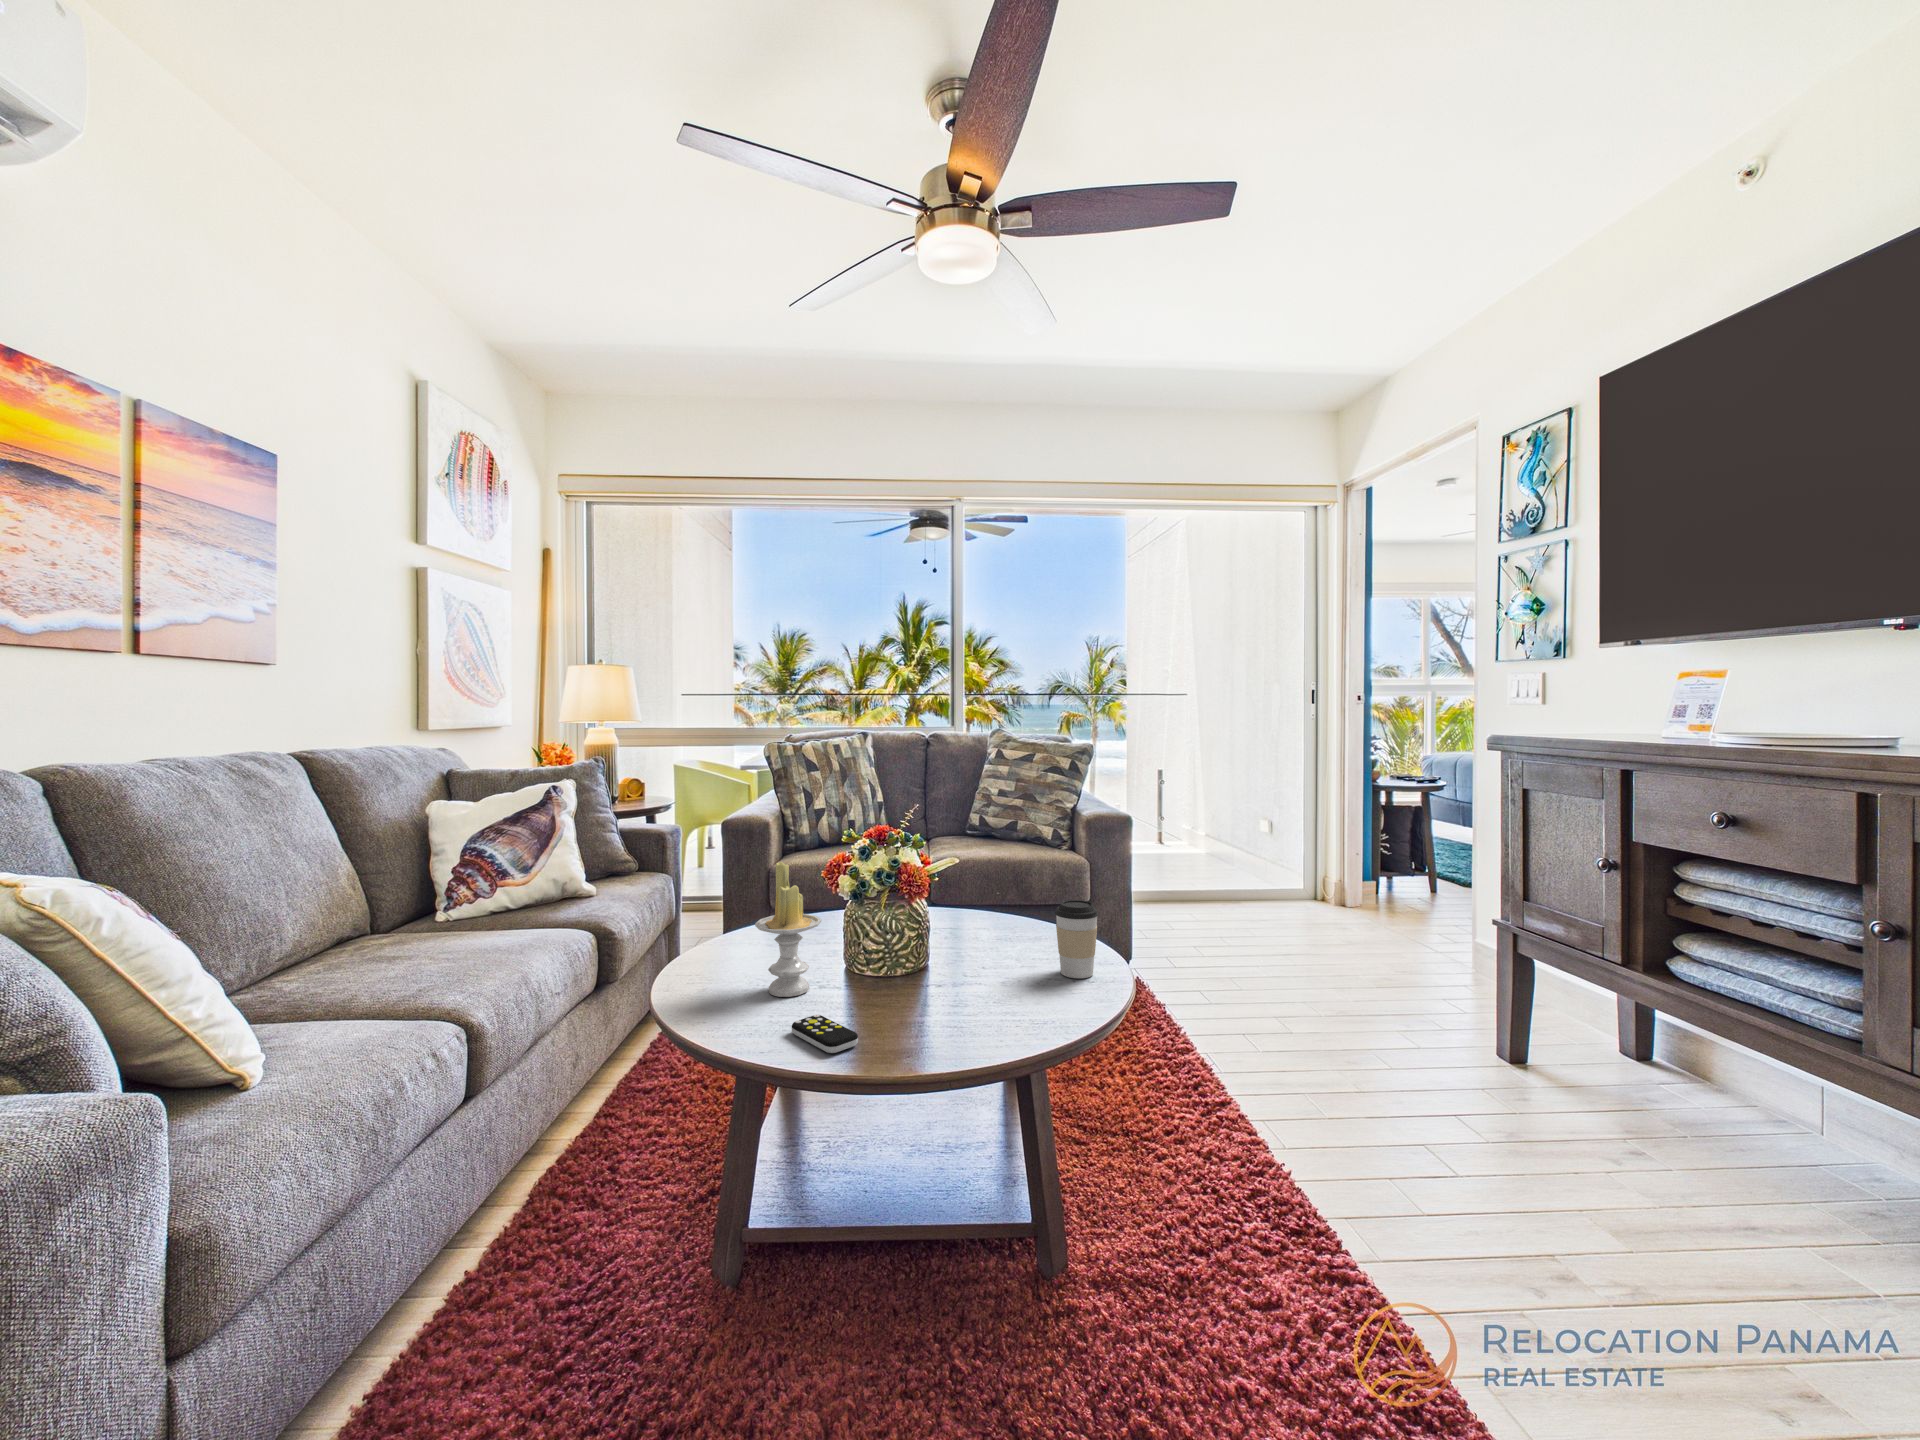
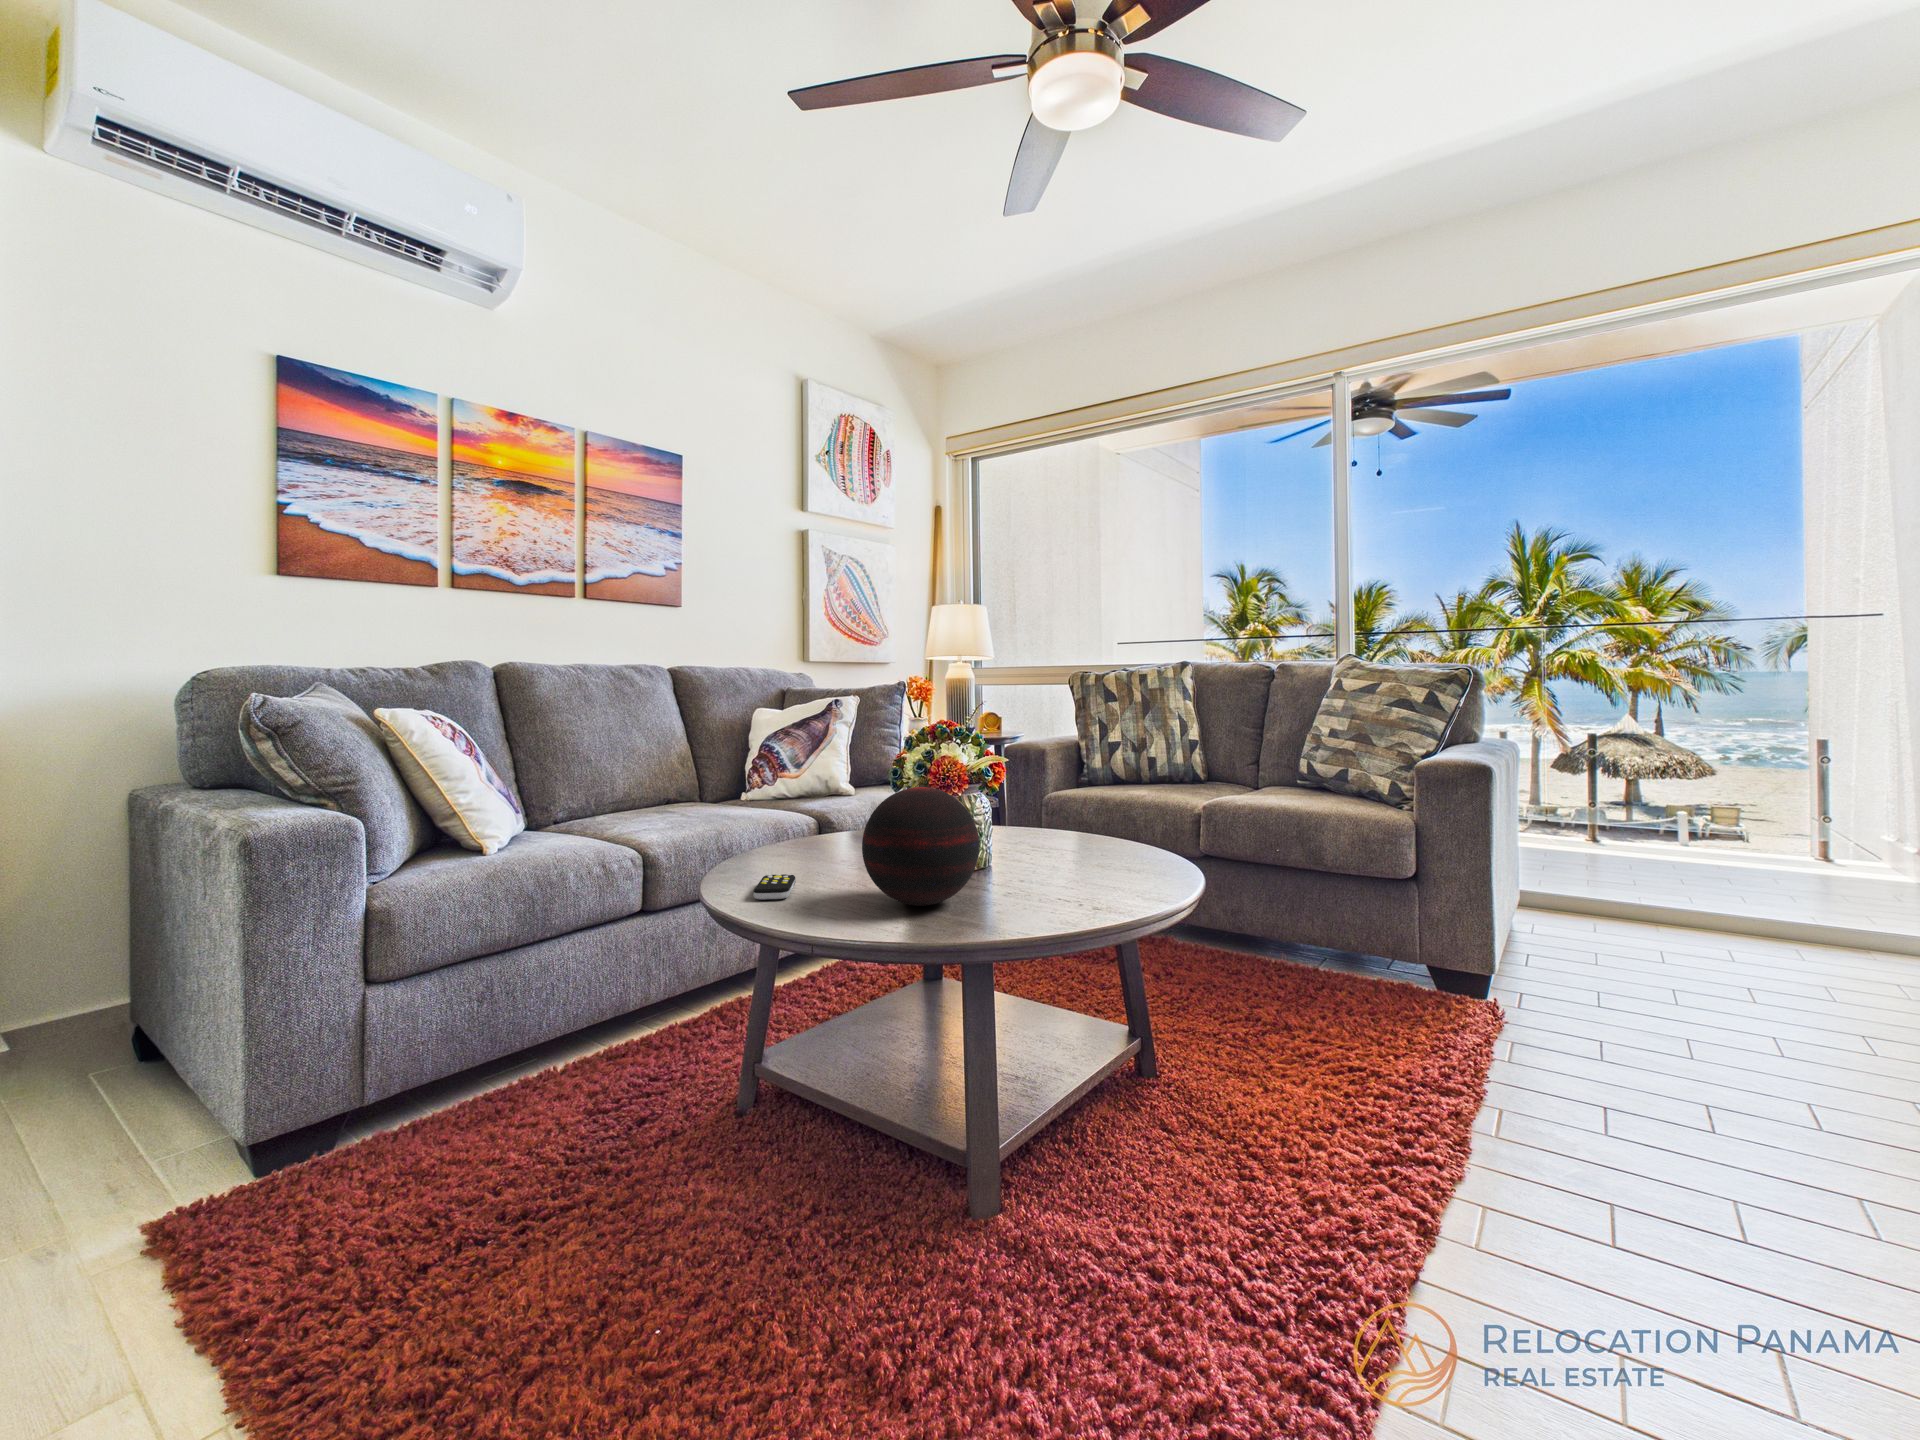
candle: present [755,862,821,997] -> none [796,743,858,866]
coffee cup: present [1055,900,1098,978] -> none [1070,810,1122,900]
decorative orb: none [927,905,1037,1020] -> present [862,787,979,906]

